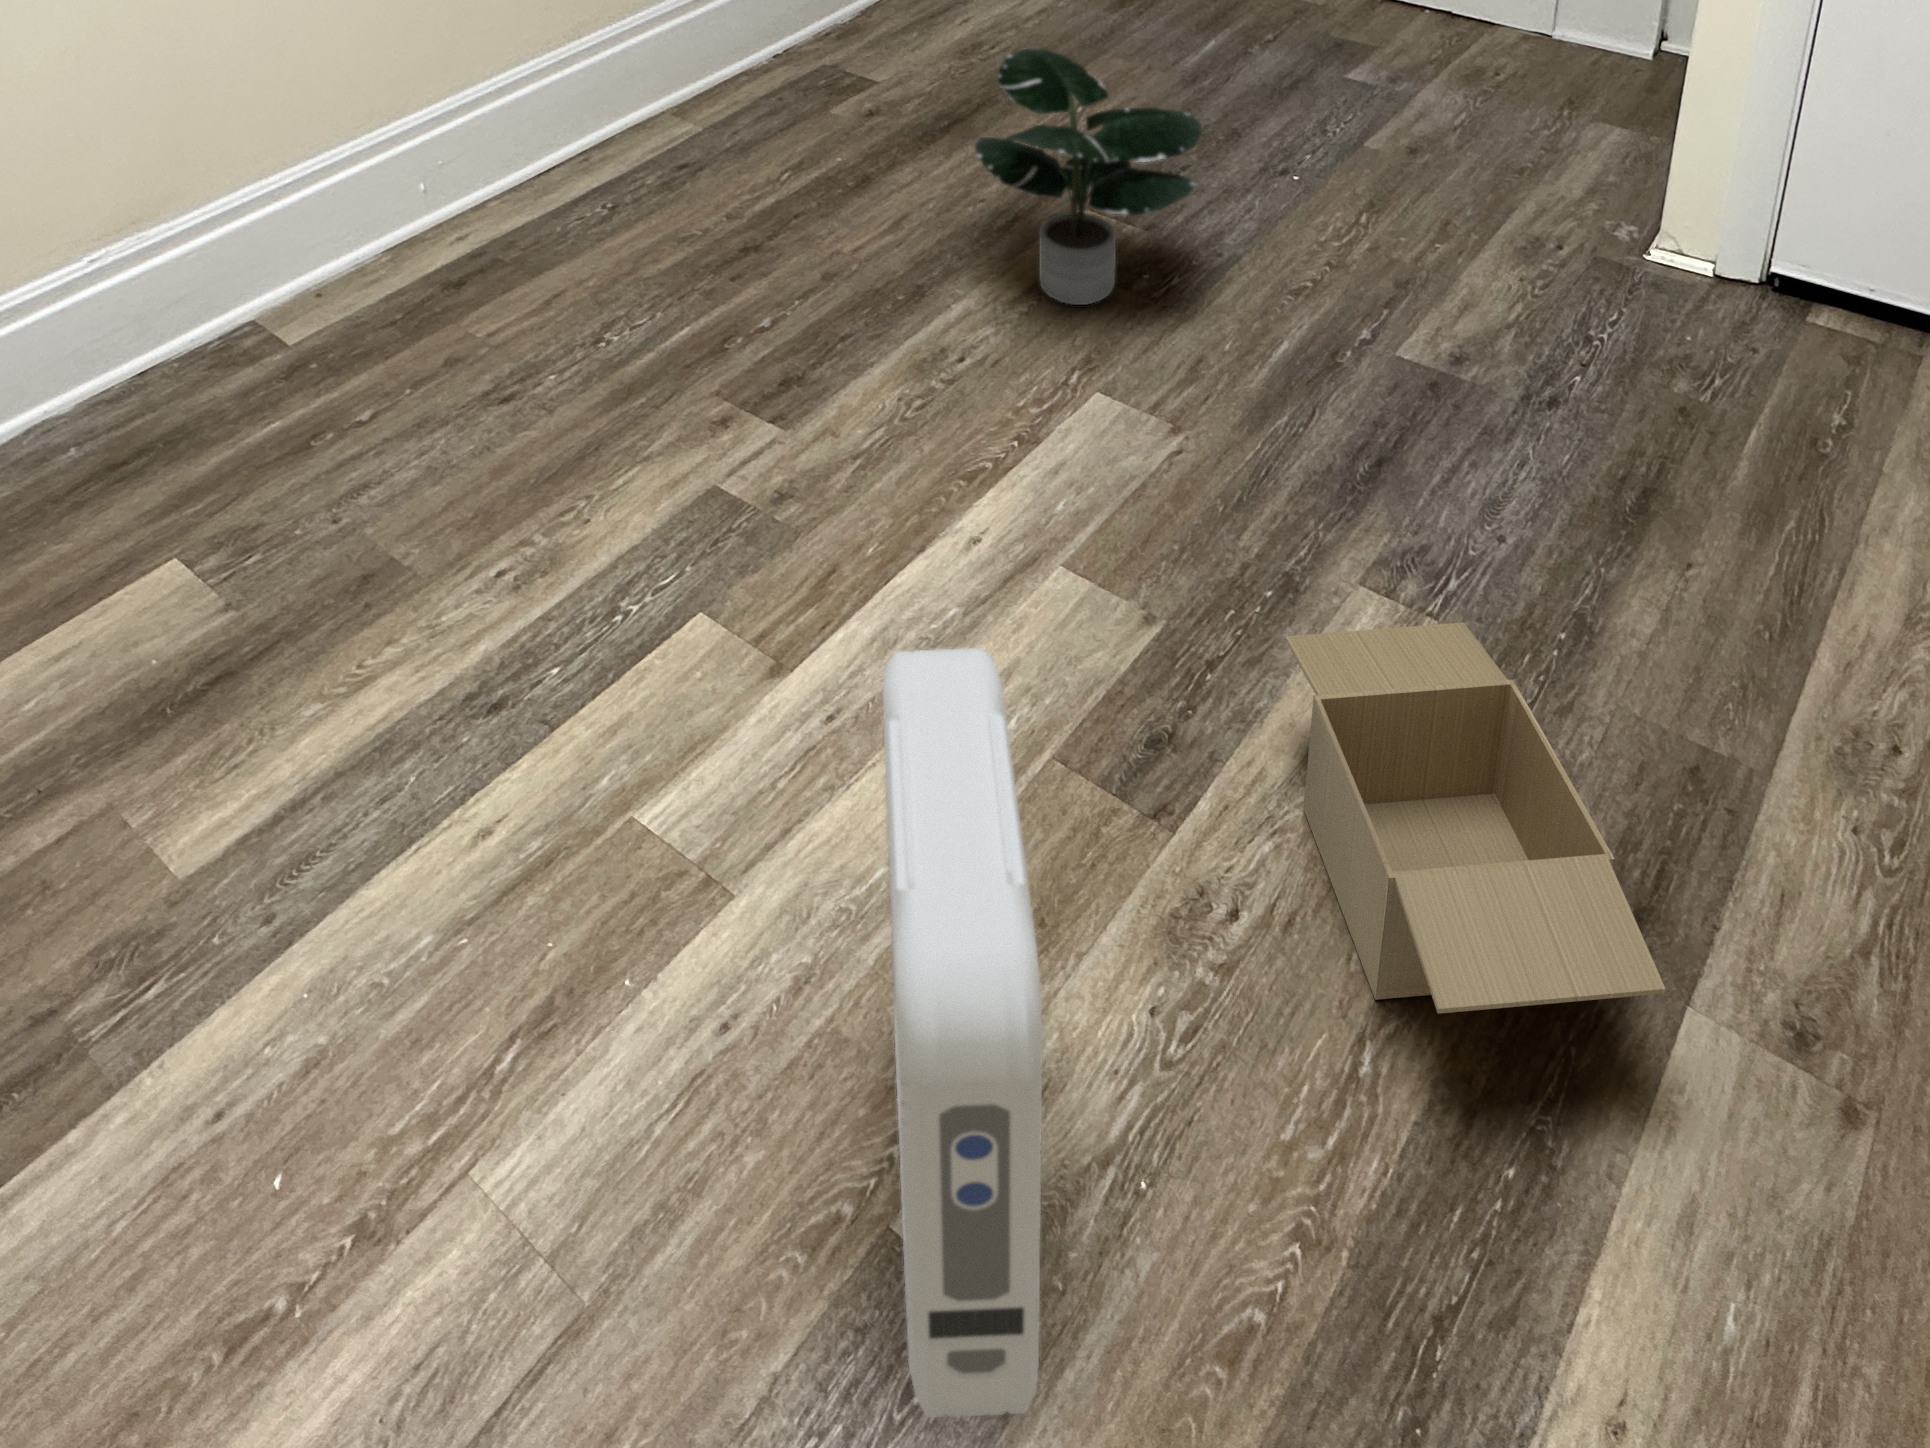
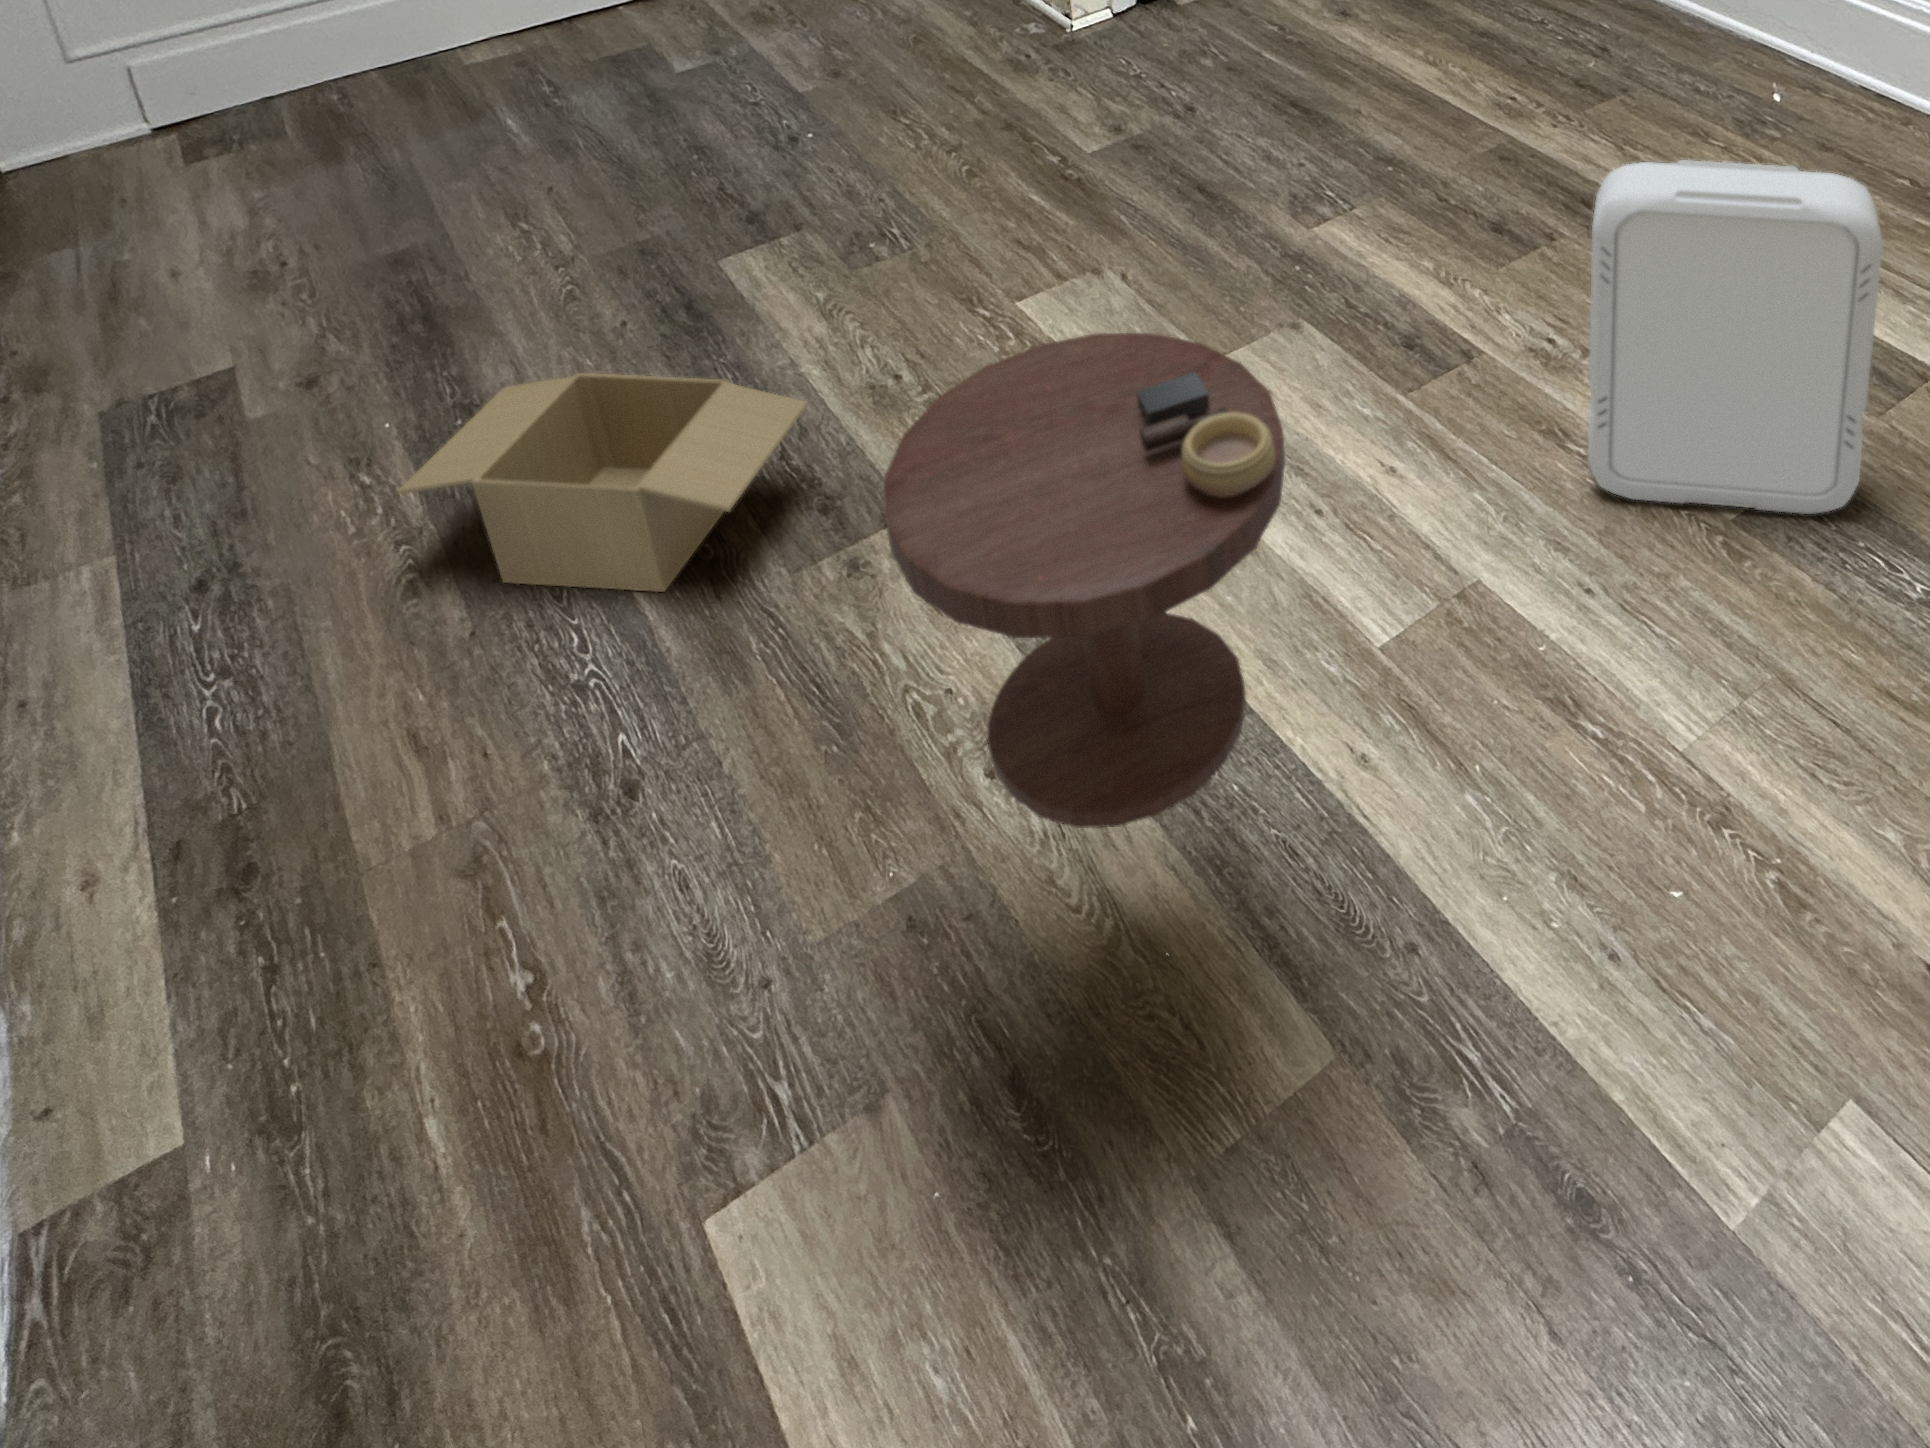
potted plant: present [975,48,1202,305] -> none [690,77,944,309]
side table: none [59,204,405,738] -> present [884,333,1285,956]
cardboard box: present [1285,623,1665,1014] -> present [398,373,808,592]

